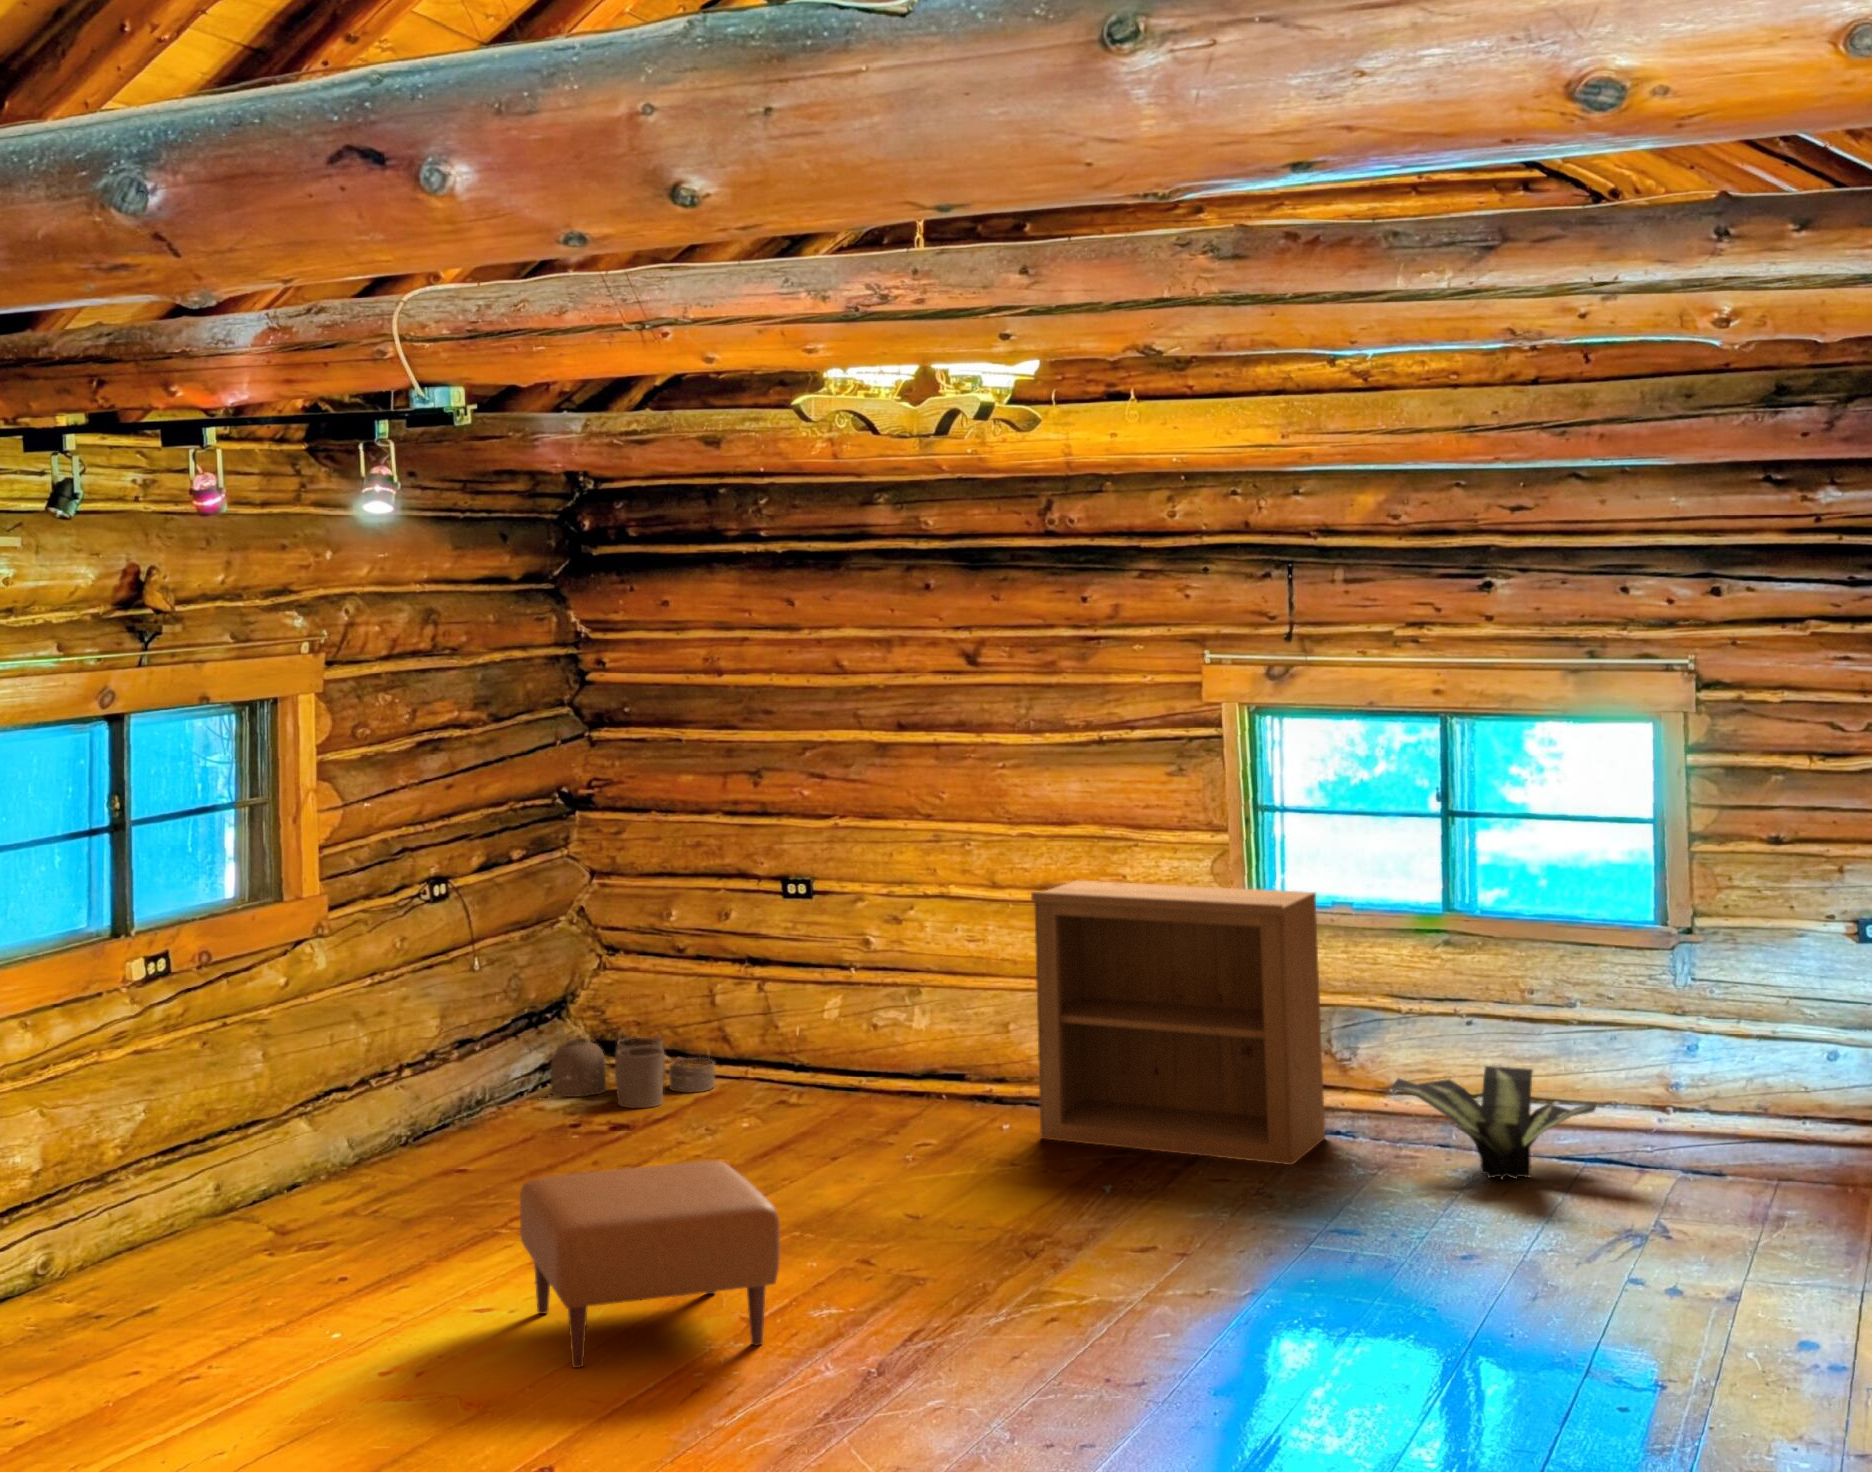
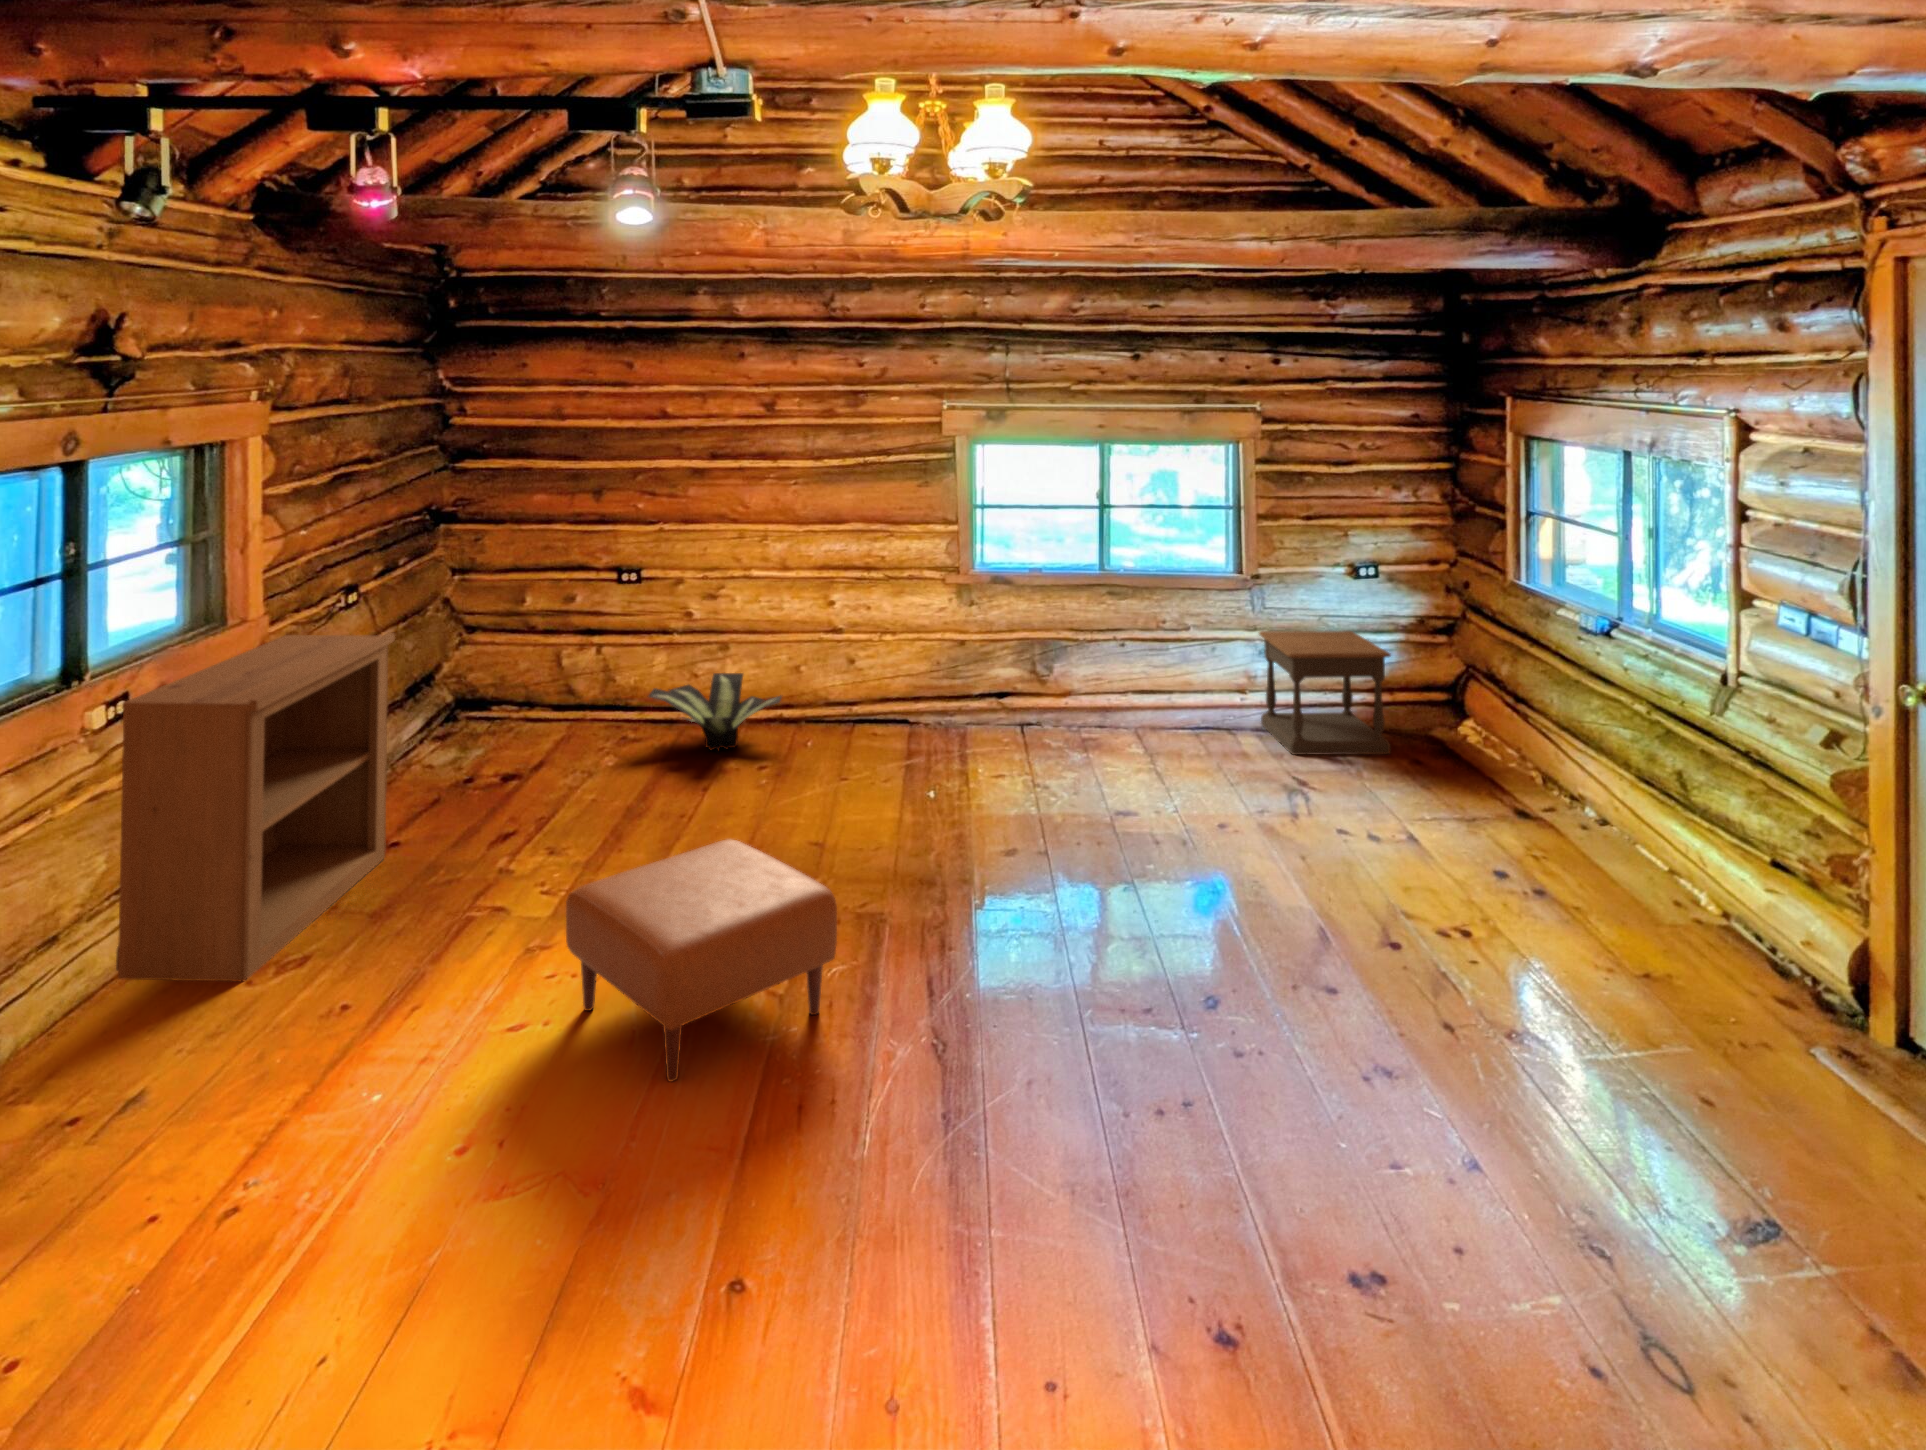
bookshelf: present [1031,881,1325,1165] -> present [116,633,395,981]
side table: none [1676,1014,1857,1215] -> present [1259,631,1391,755]
woven basket: present [550,1033,715,1108] -> none [427,694,562,756]
potted plant: present [1392,1066,1597,1180] -> present [649,673,781,751]

